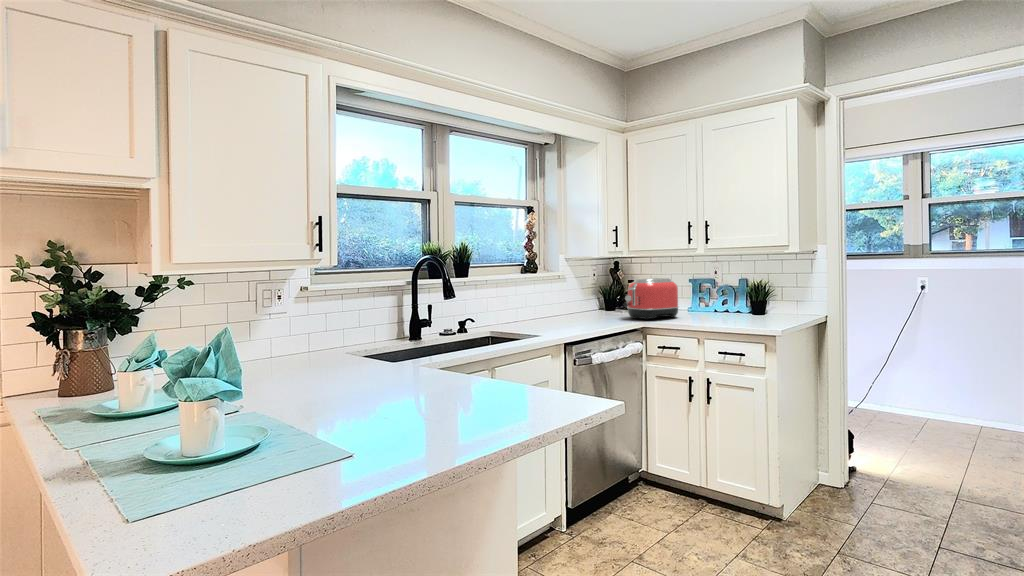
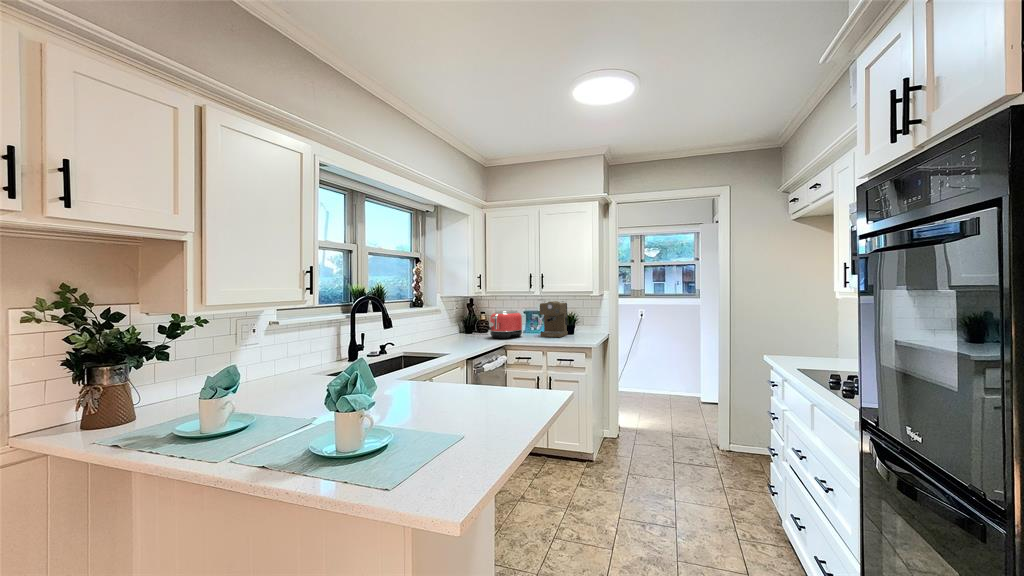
coffee maker: none [706,264,756,321] -> present [540,301,568,337]

